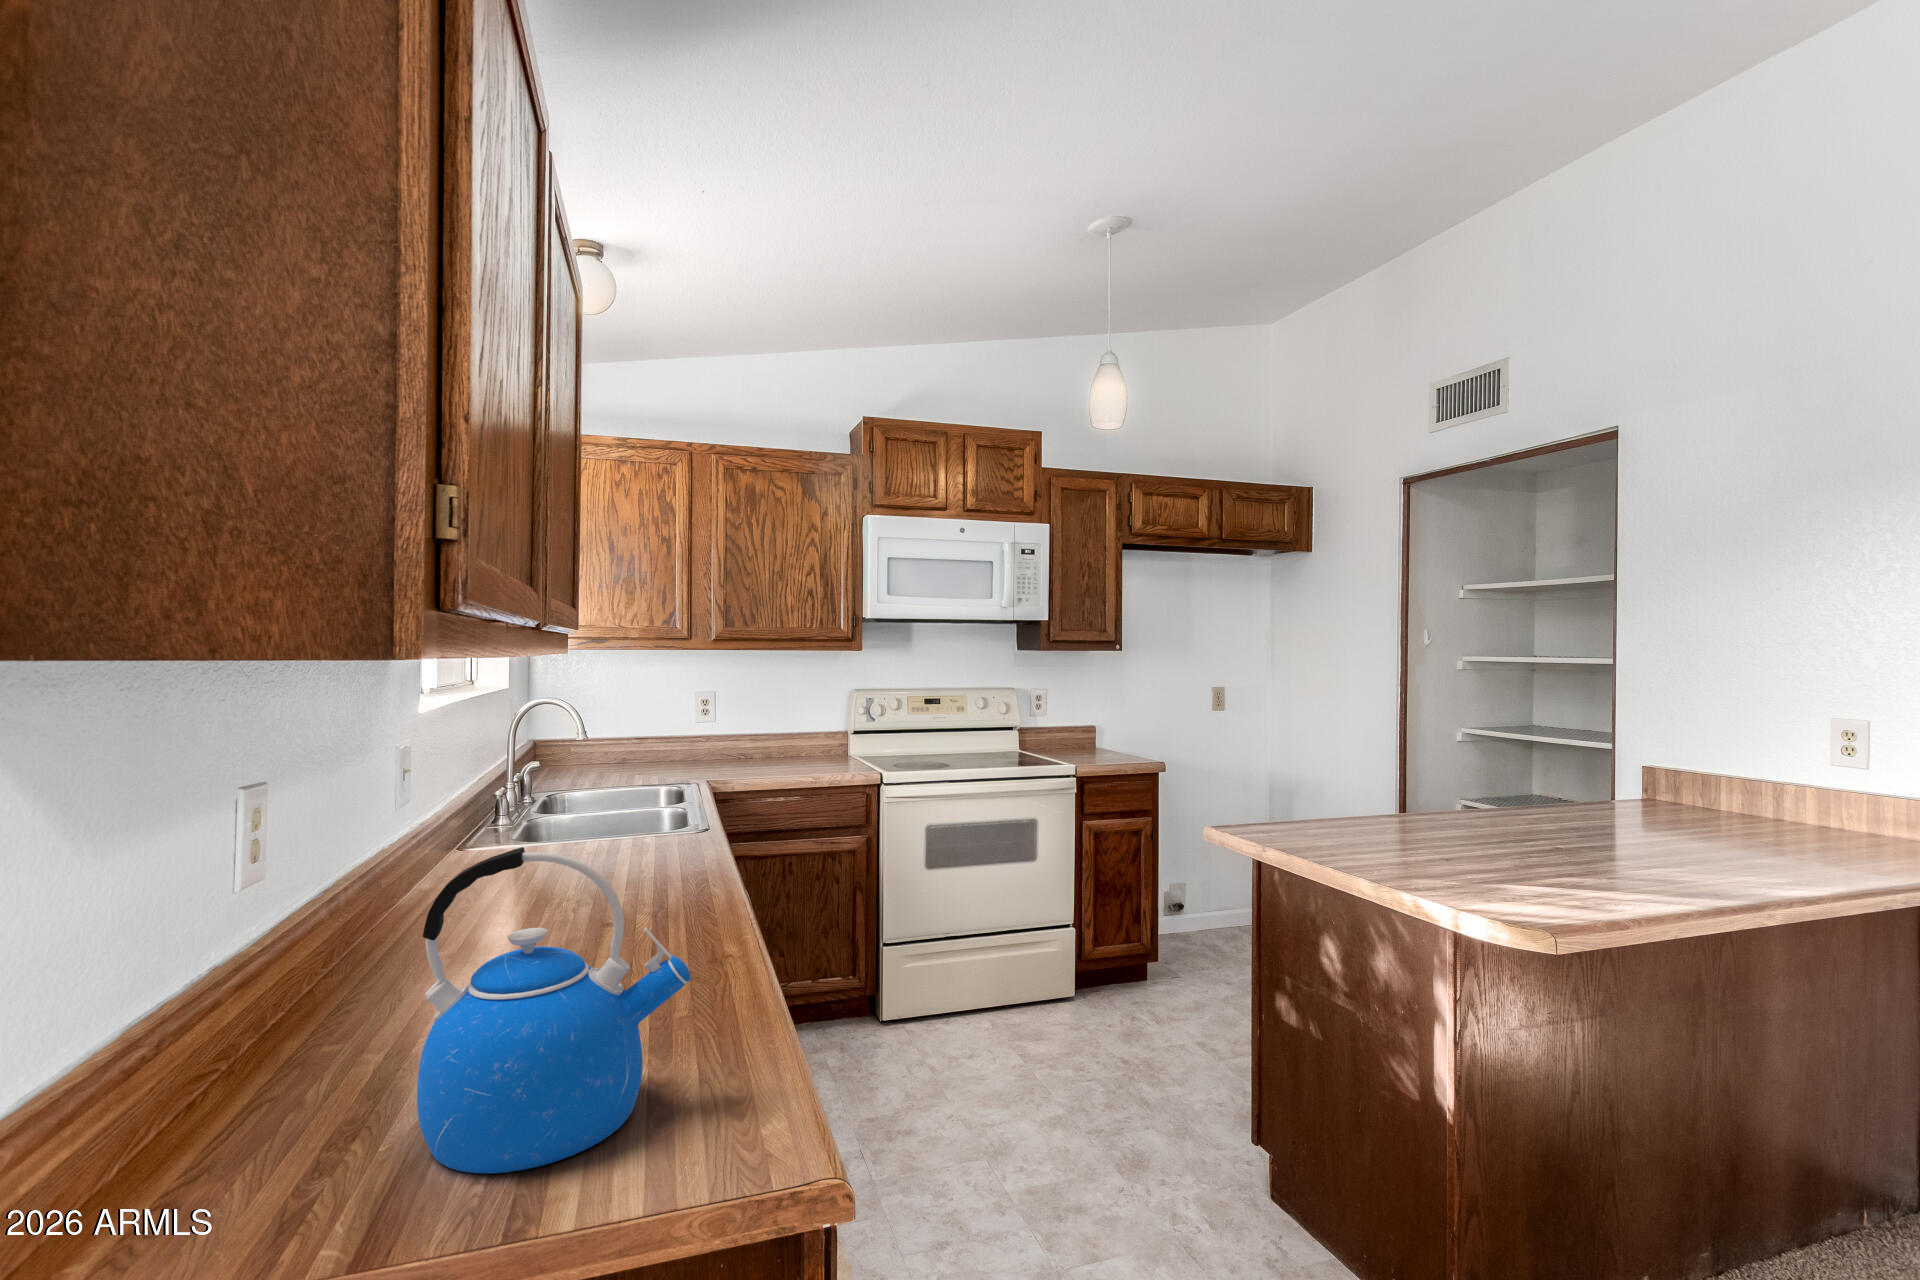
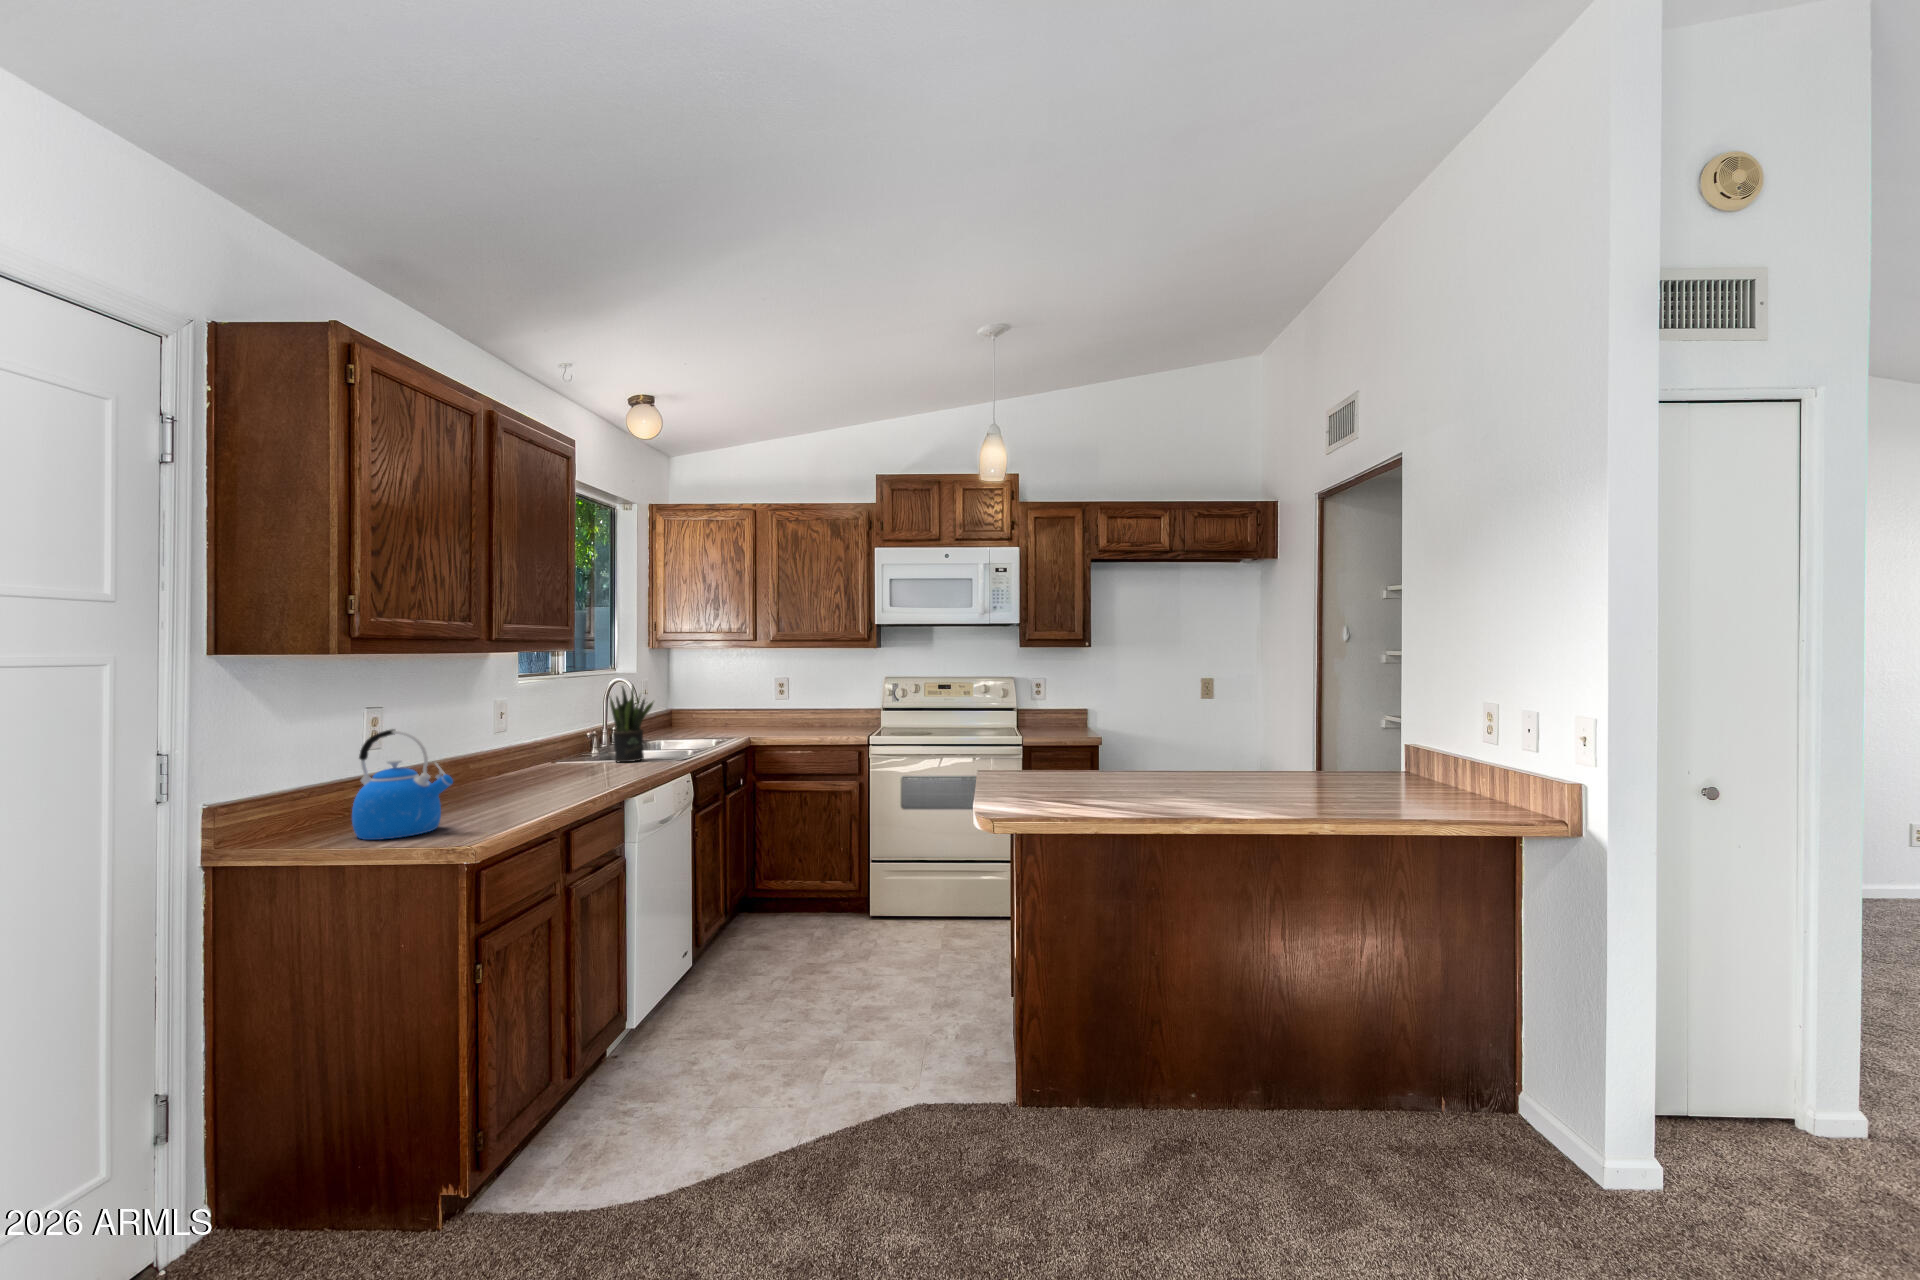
potted plant: none [581,707,669,840] -> present [610,686,653,762]

